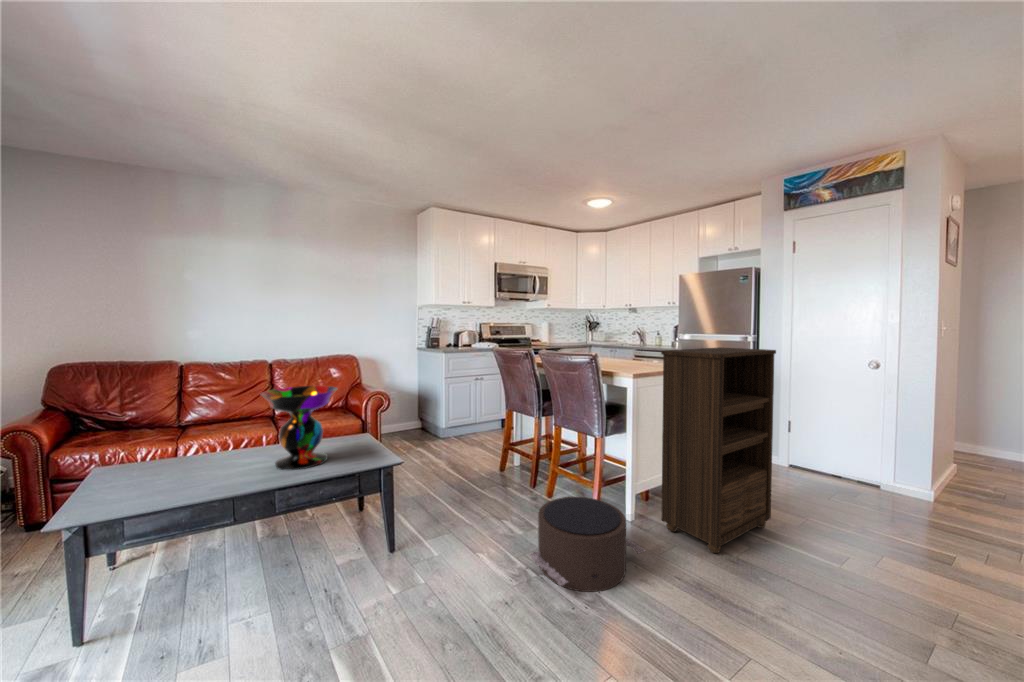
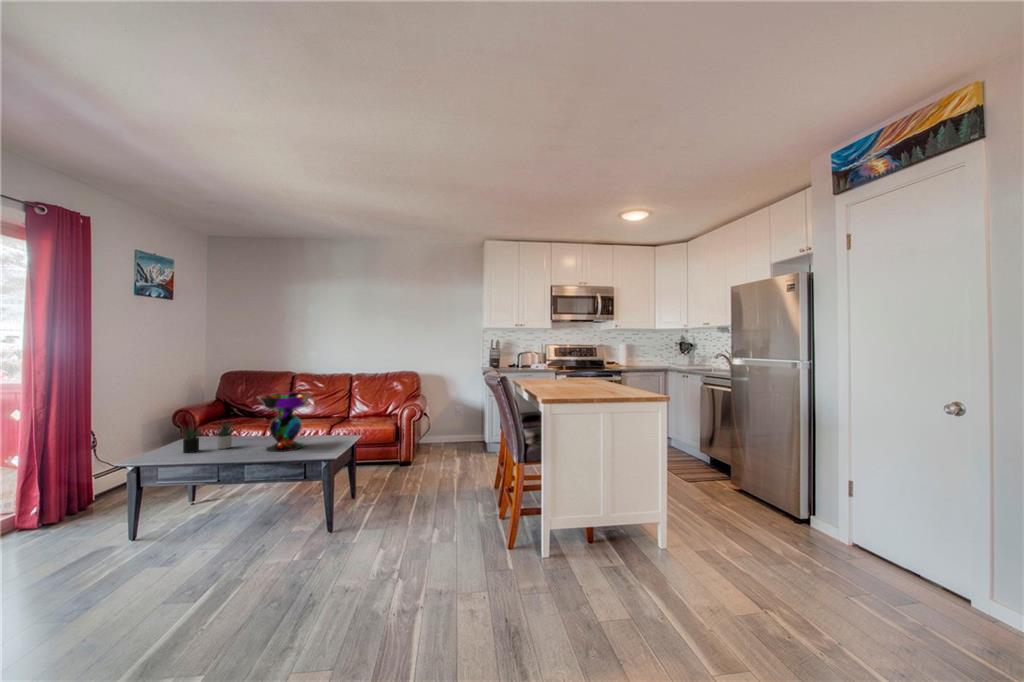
bookshelf: present [661,347,776,553] -> none [559,374,697,607]
succulent plant: none [113,433,221,495] -> present [181,421,236,453]
pouf: present [530,497,645,592] -> none [390,512,501,602]

